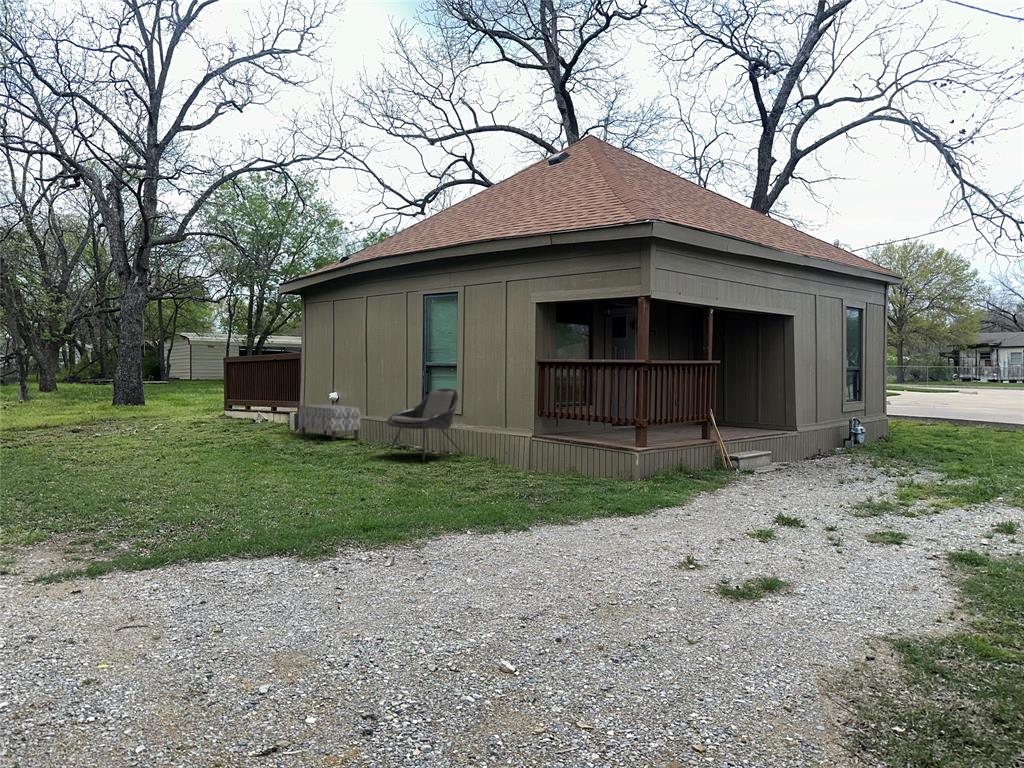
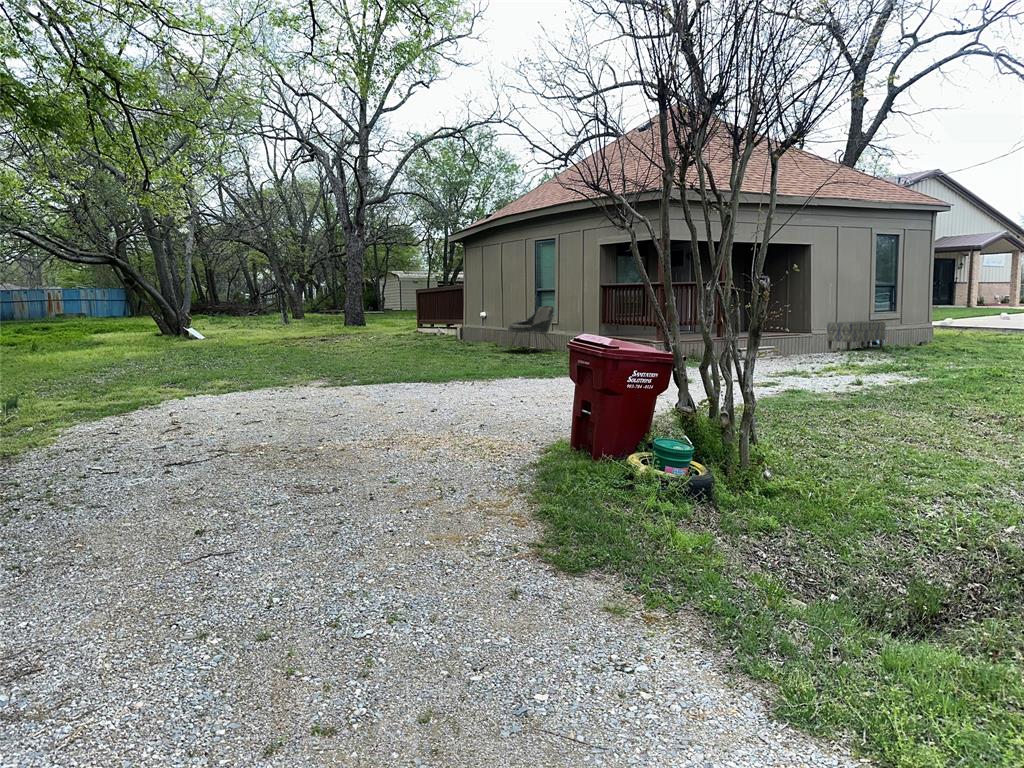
bench: present [299,404,361,441] -> present [827,321,886,350]

